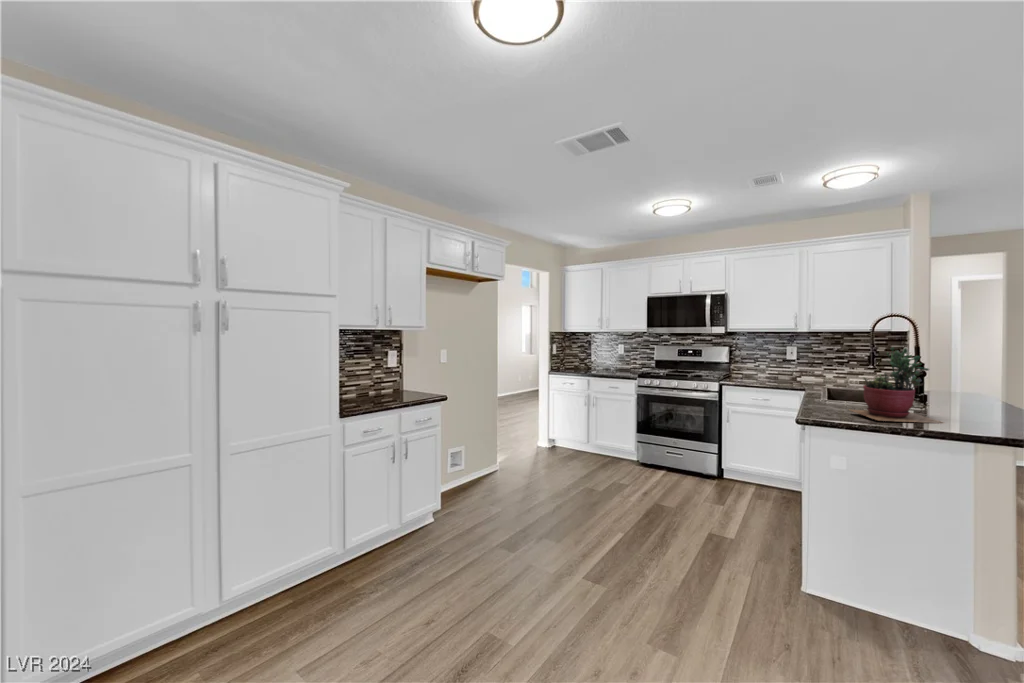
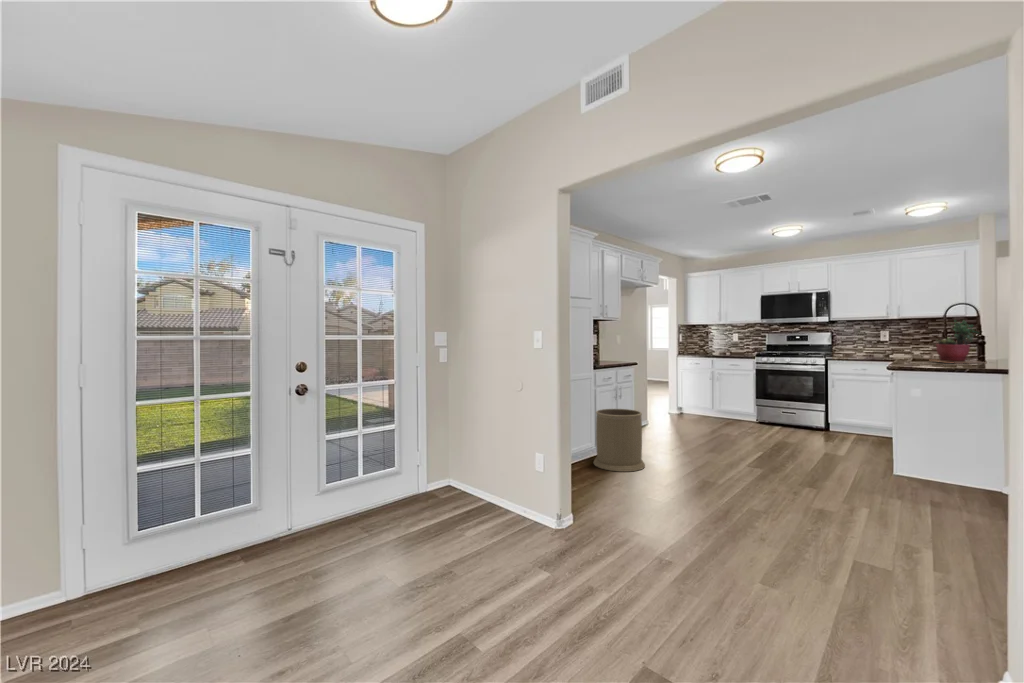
trash can: none [320,485,411,616] -> present [594,409,645,472]

